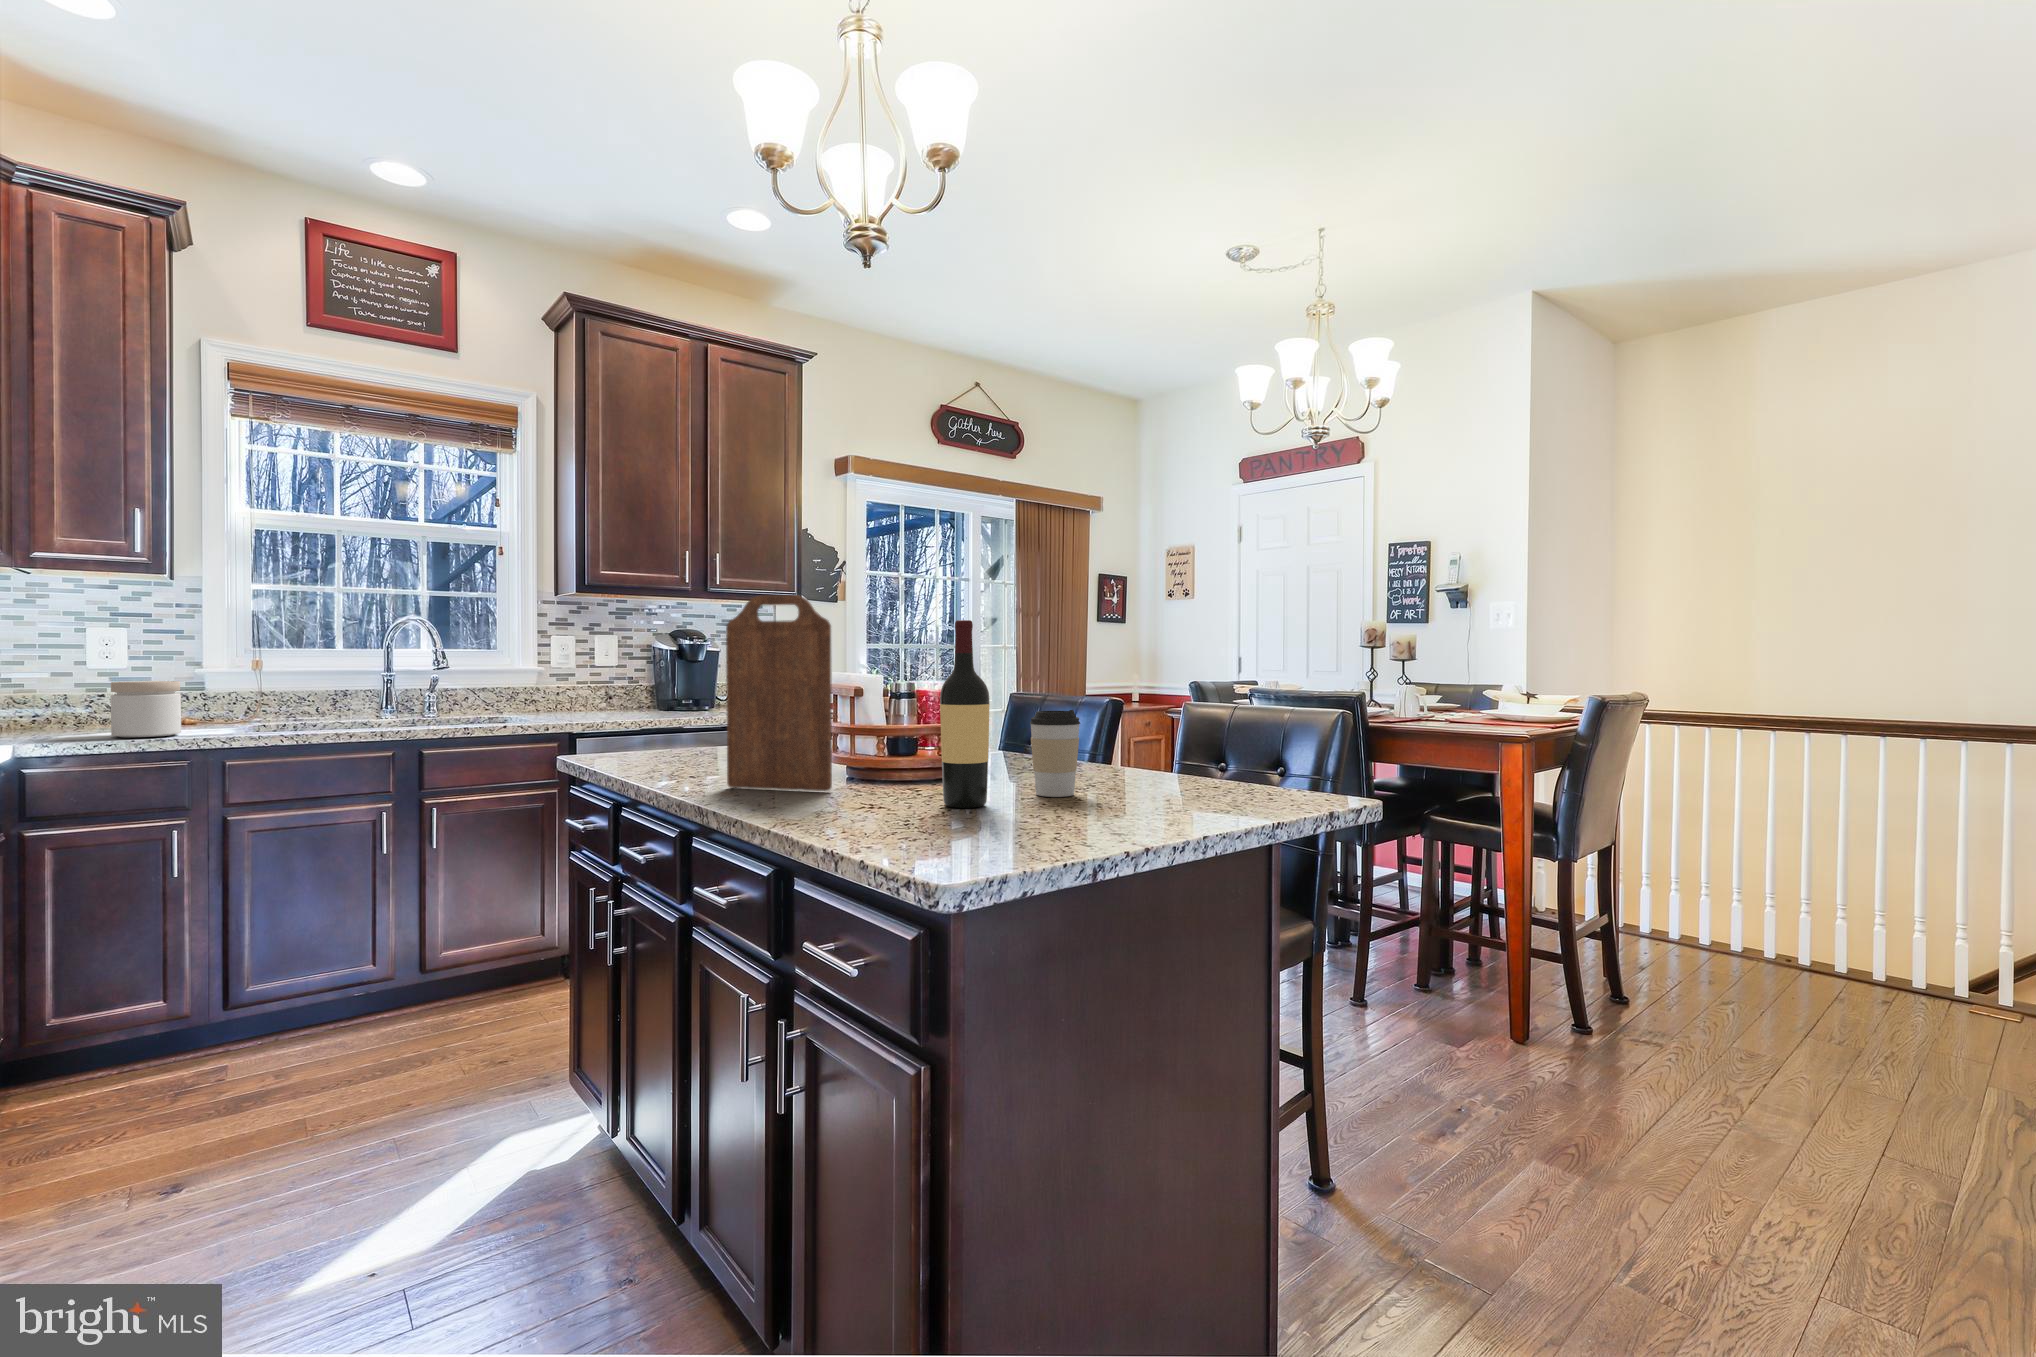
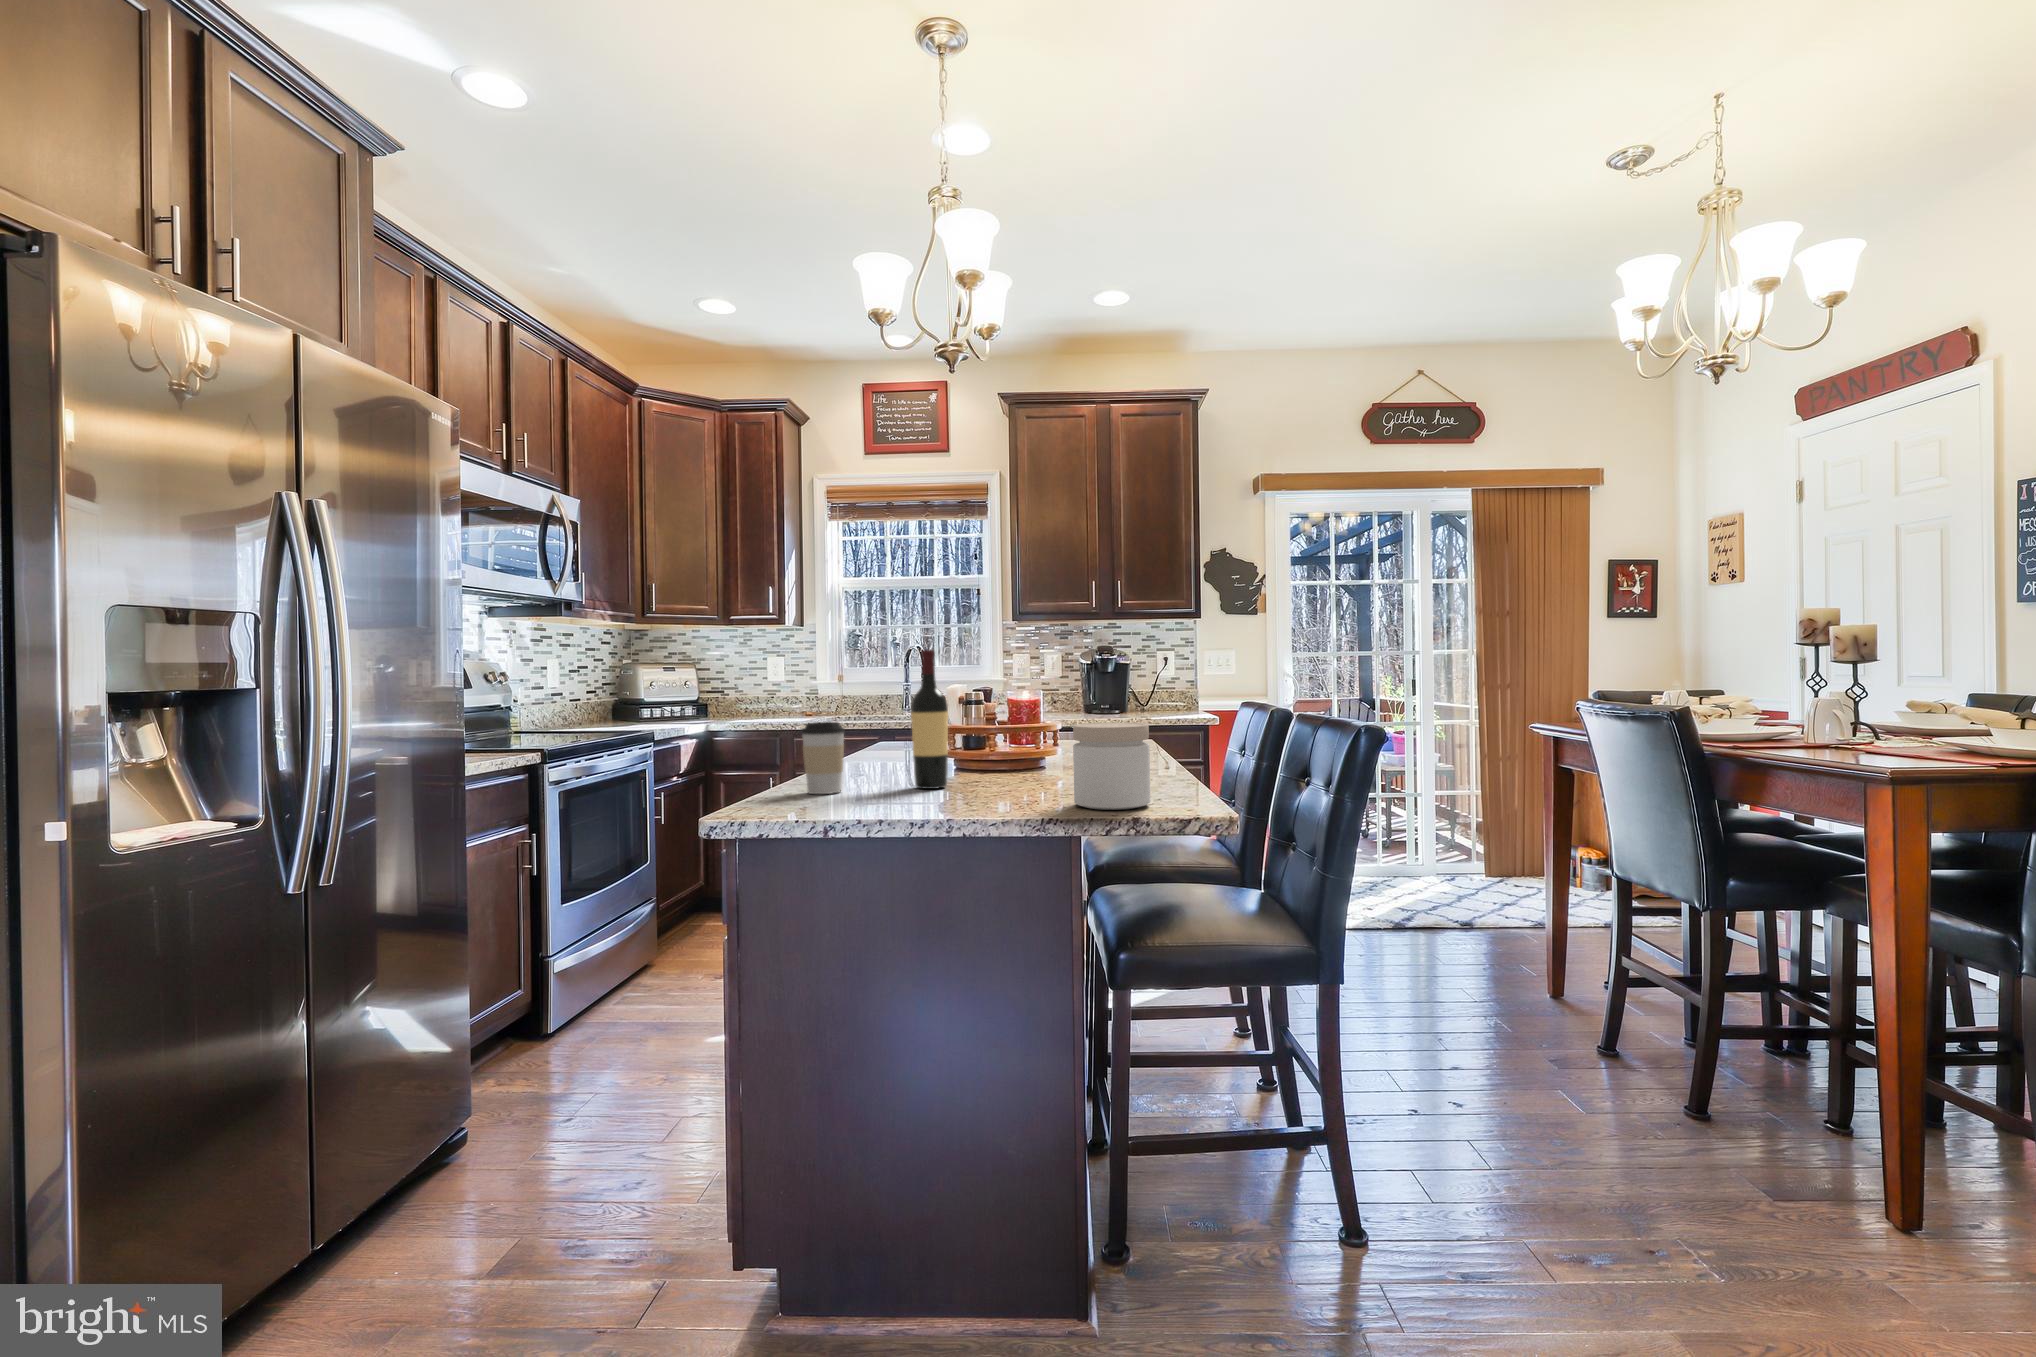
cutting board: present [726,595,832,791] -> none [867,632,909,772]
jar: present [111,681,181,737] -> present [1073,723,1150,810]
coffee cup: present [1030,710,1080,797] -> present [802,722,844,794]

